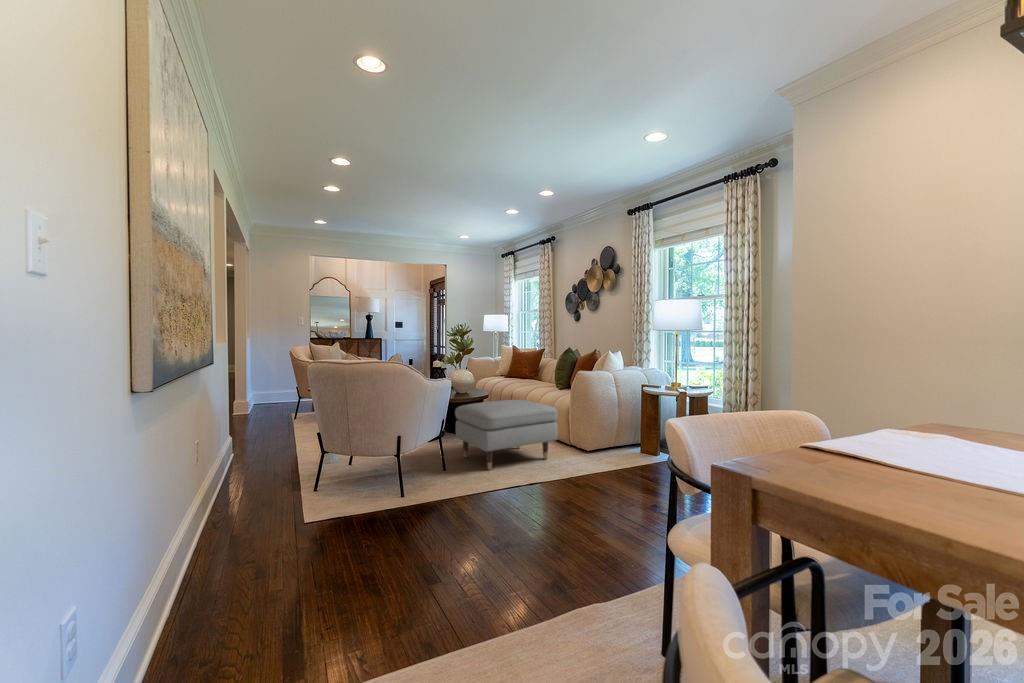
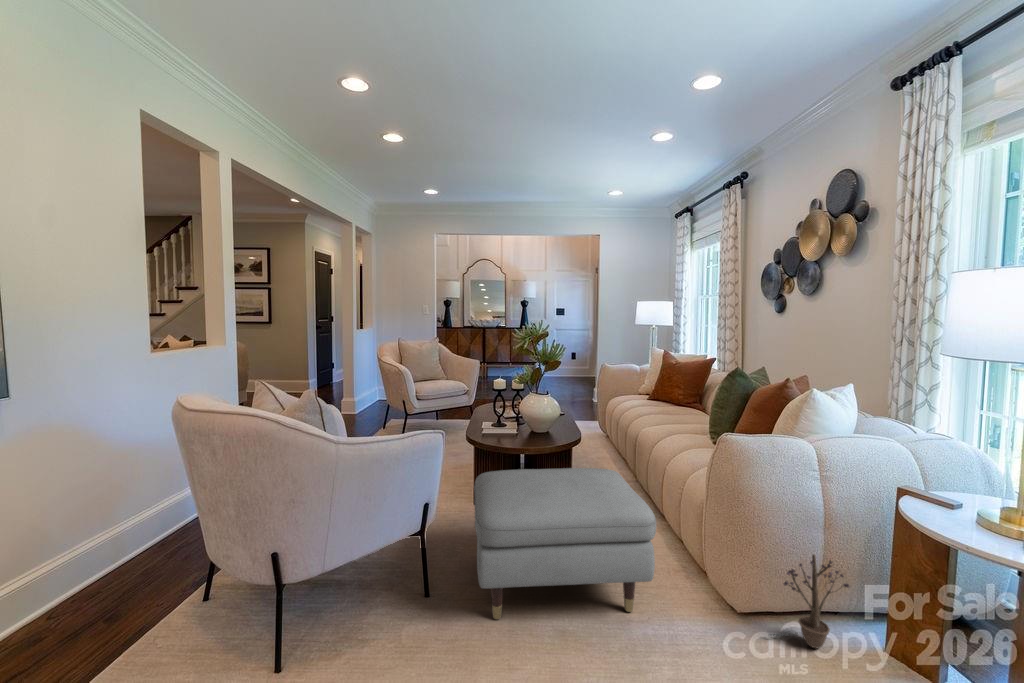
decorative plant: none [603,416,630,455] -> present [769,555,849,648]

